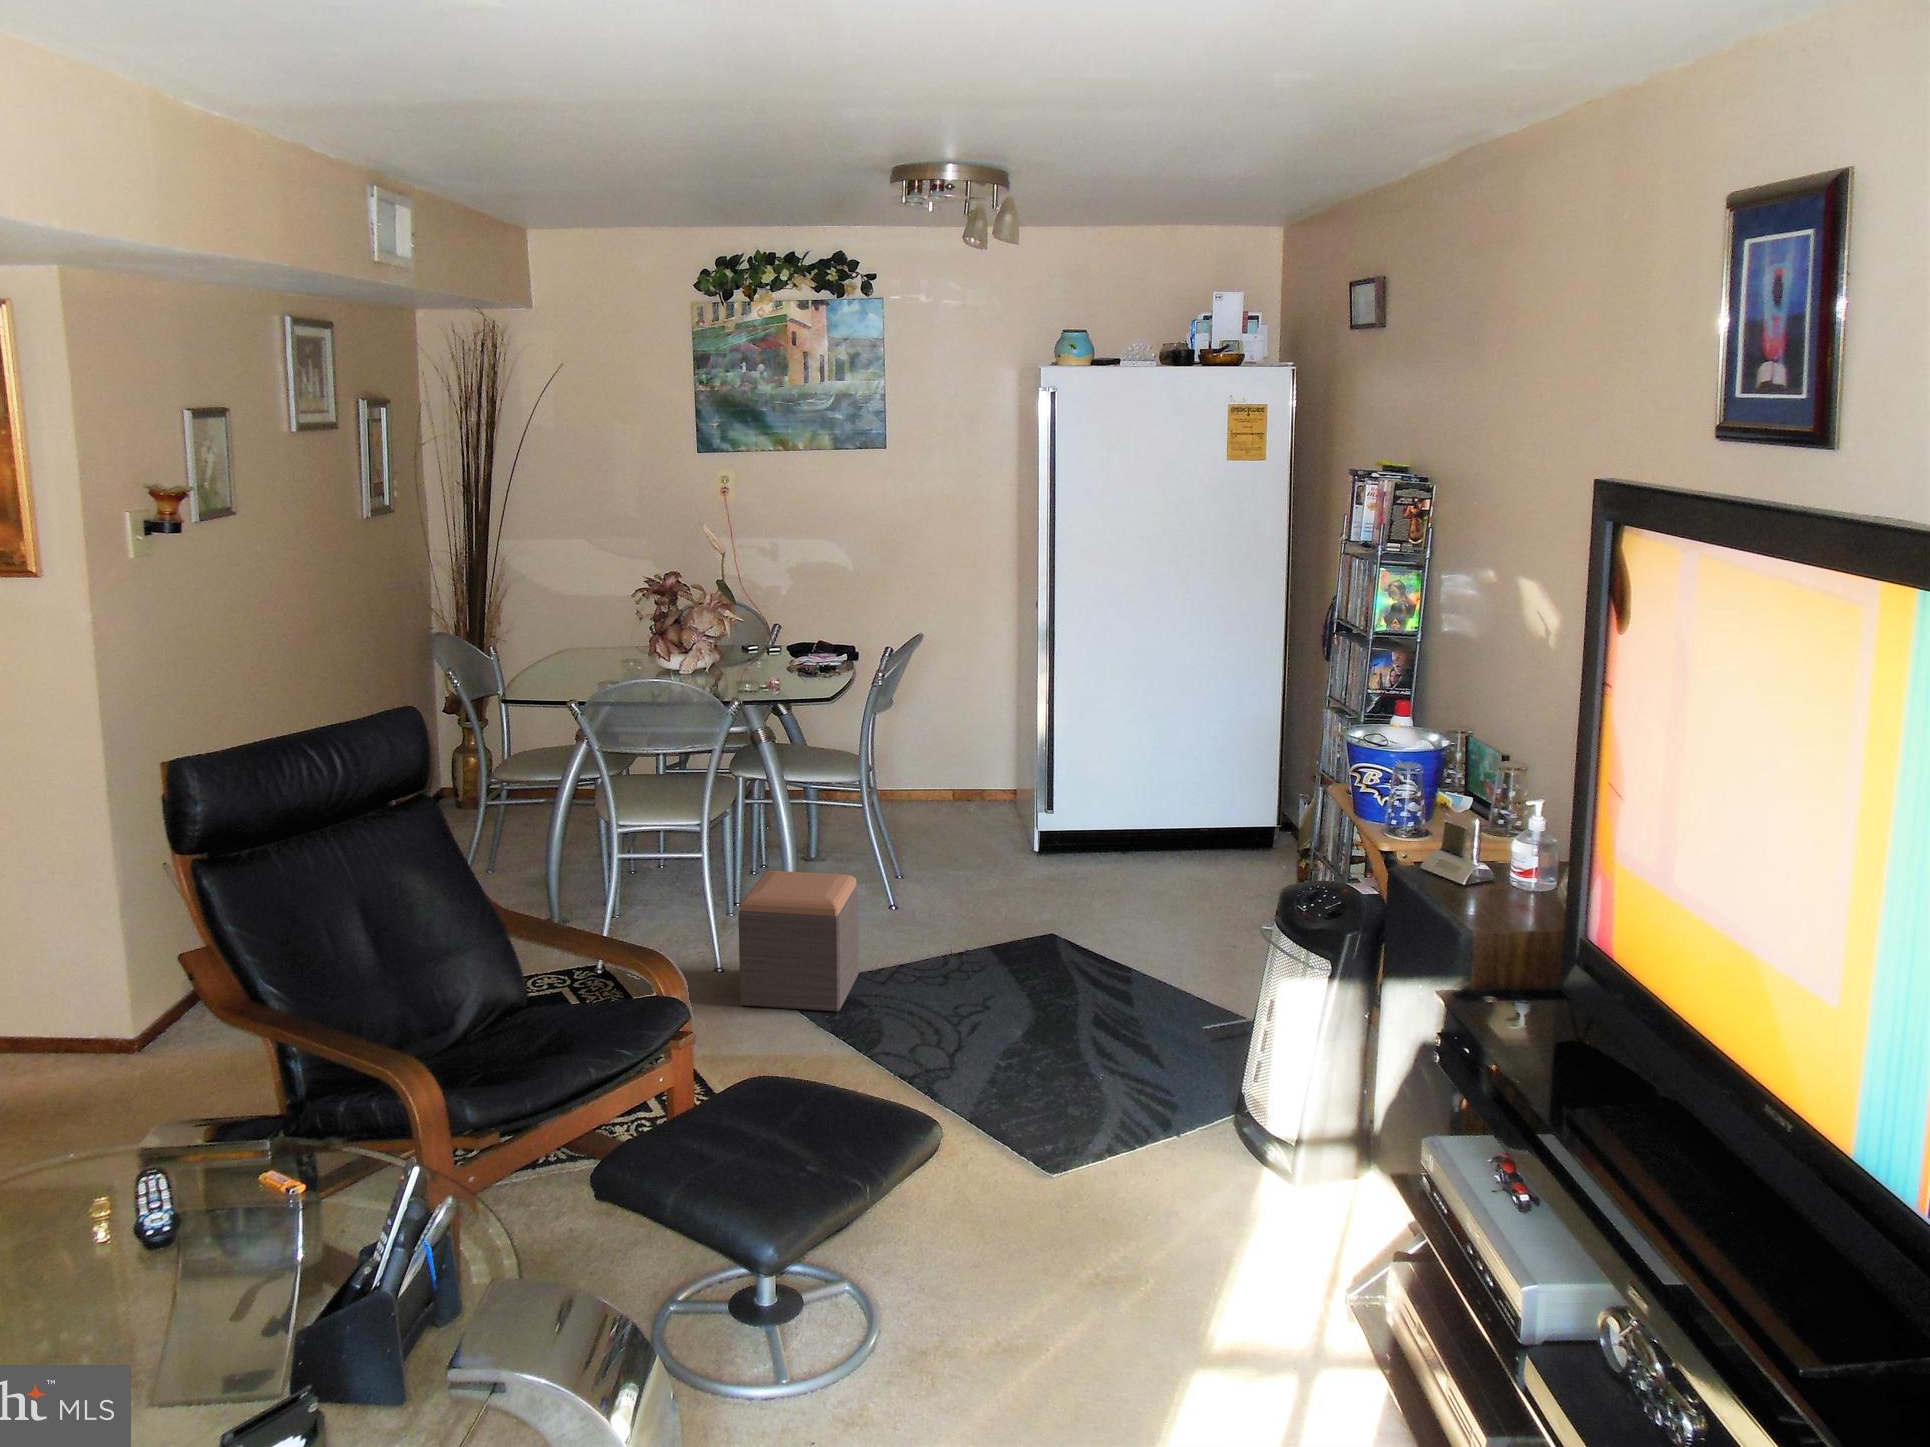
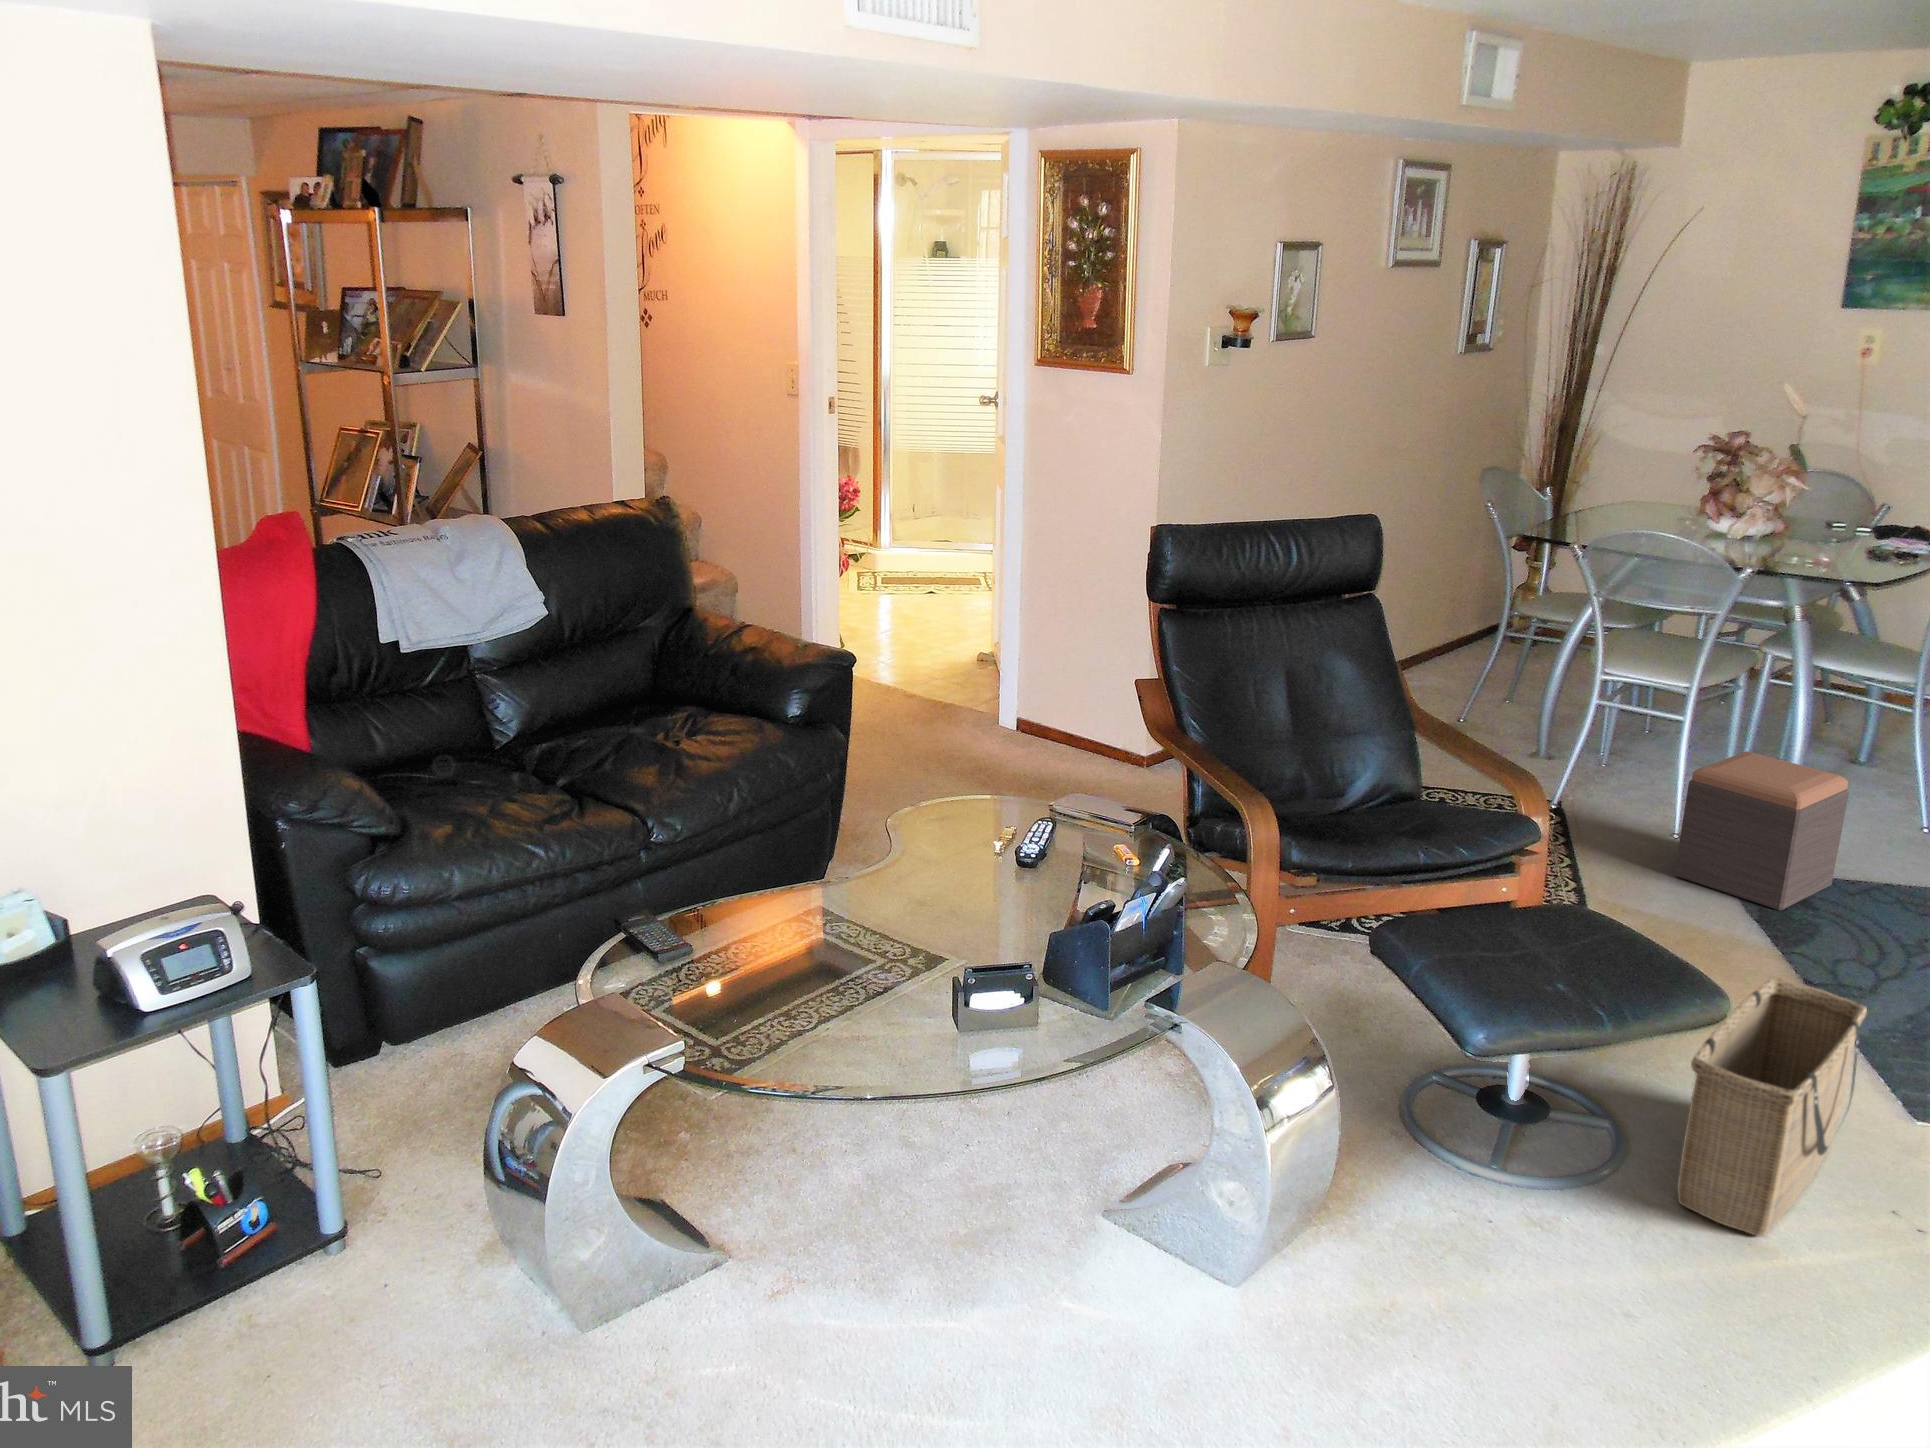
basket: none [922,1086,1040,1343] -> present [1677,978,1867,1236]

